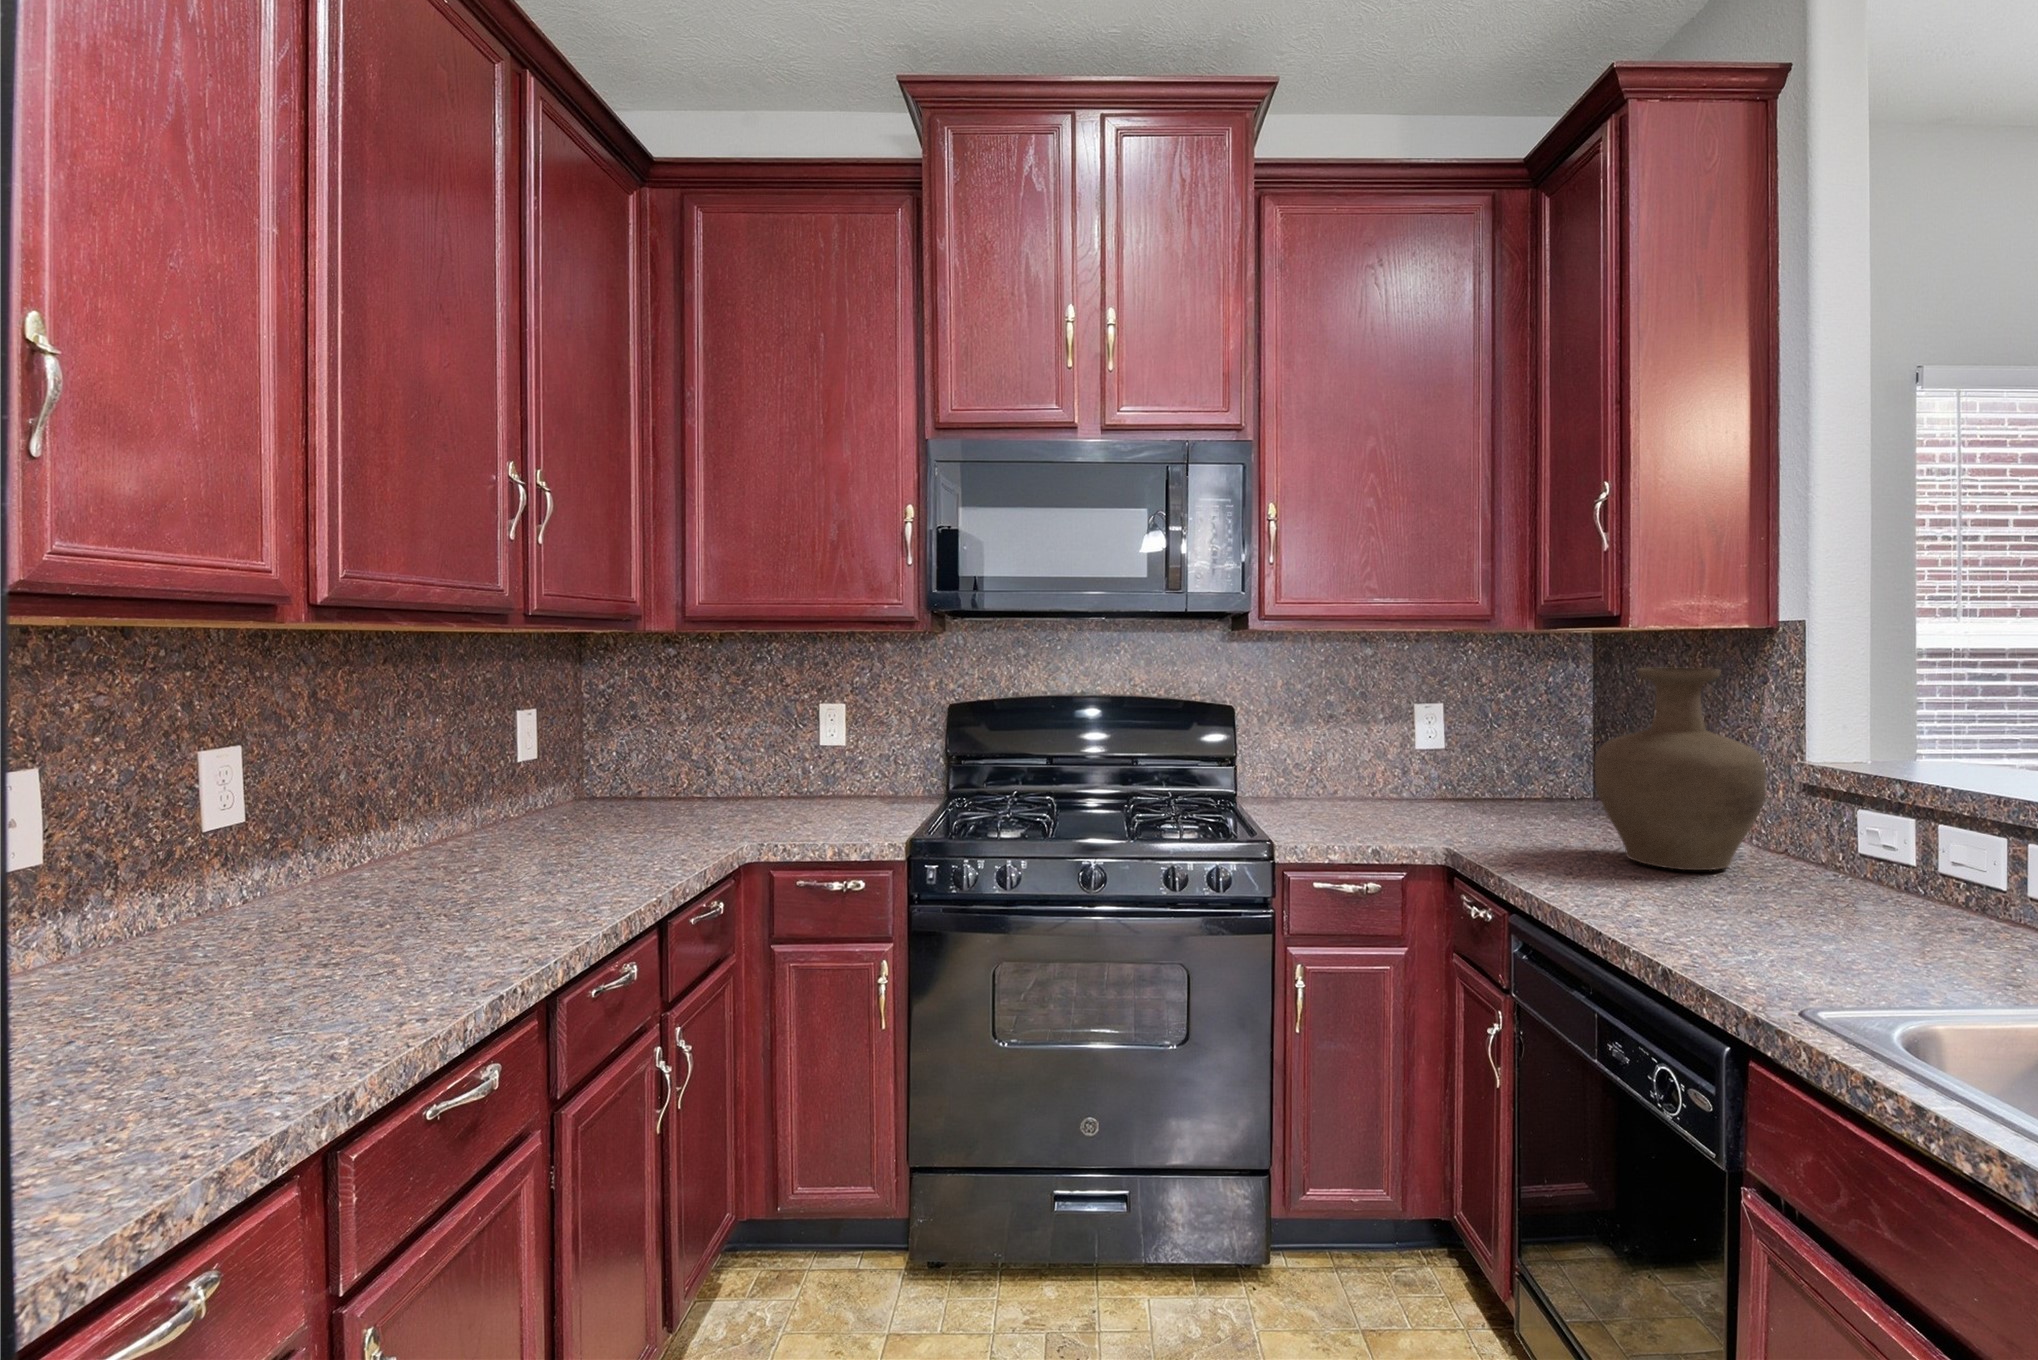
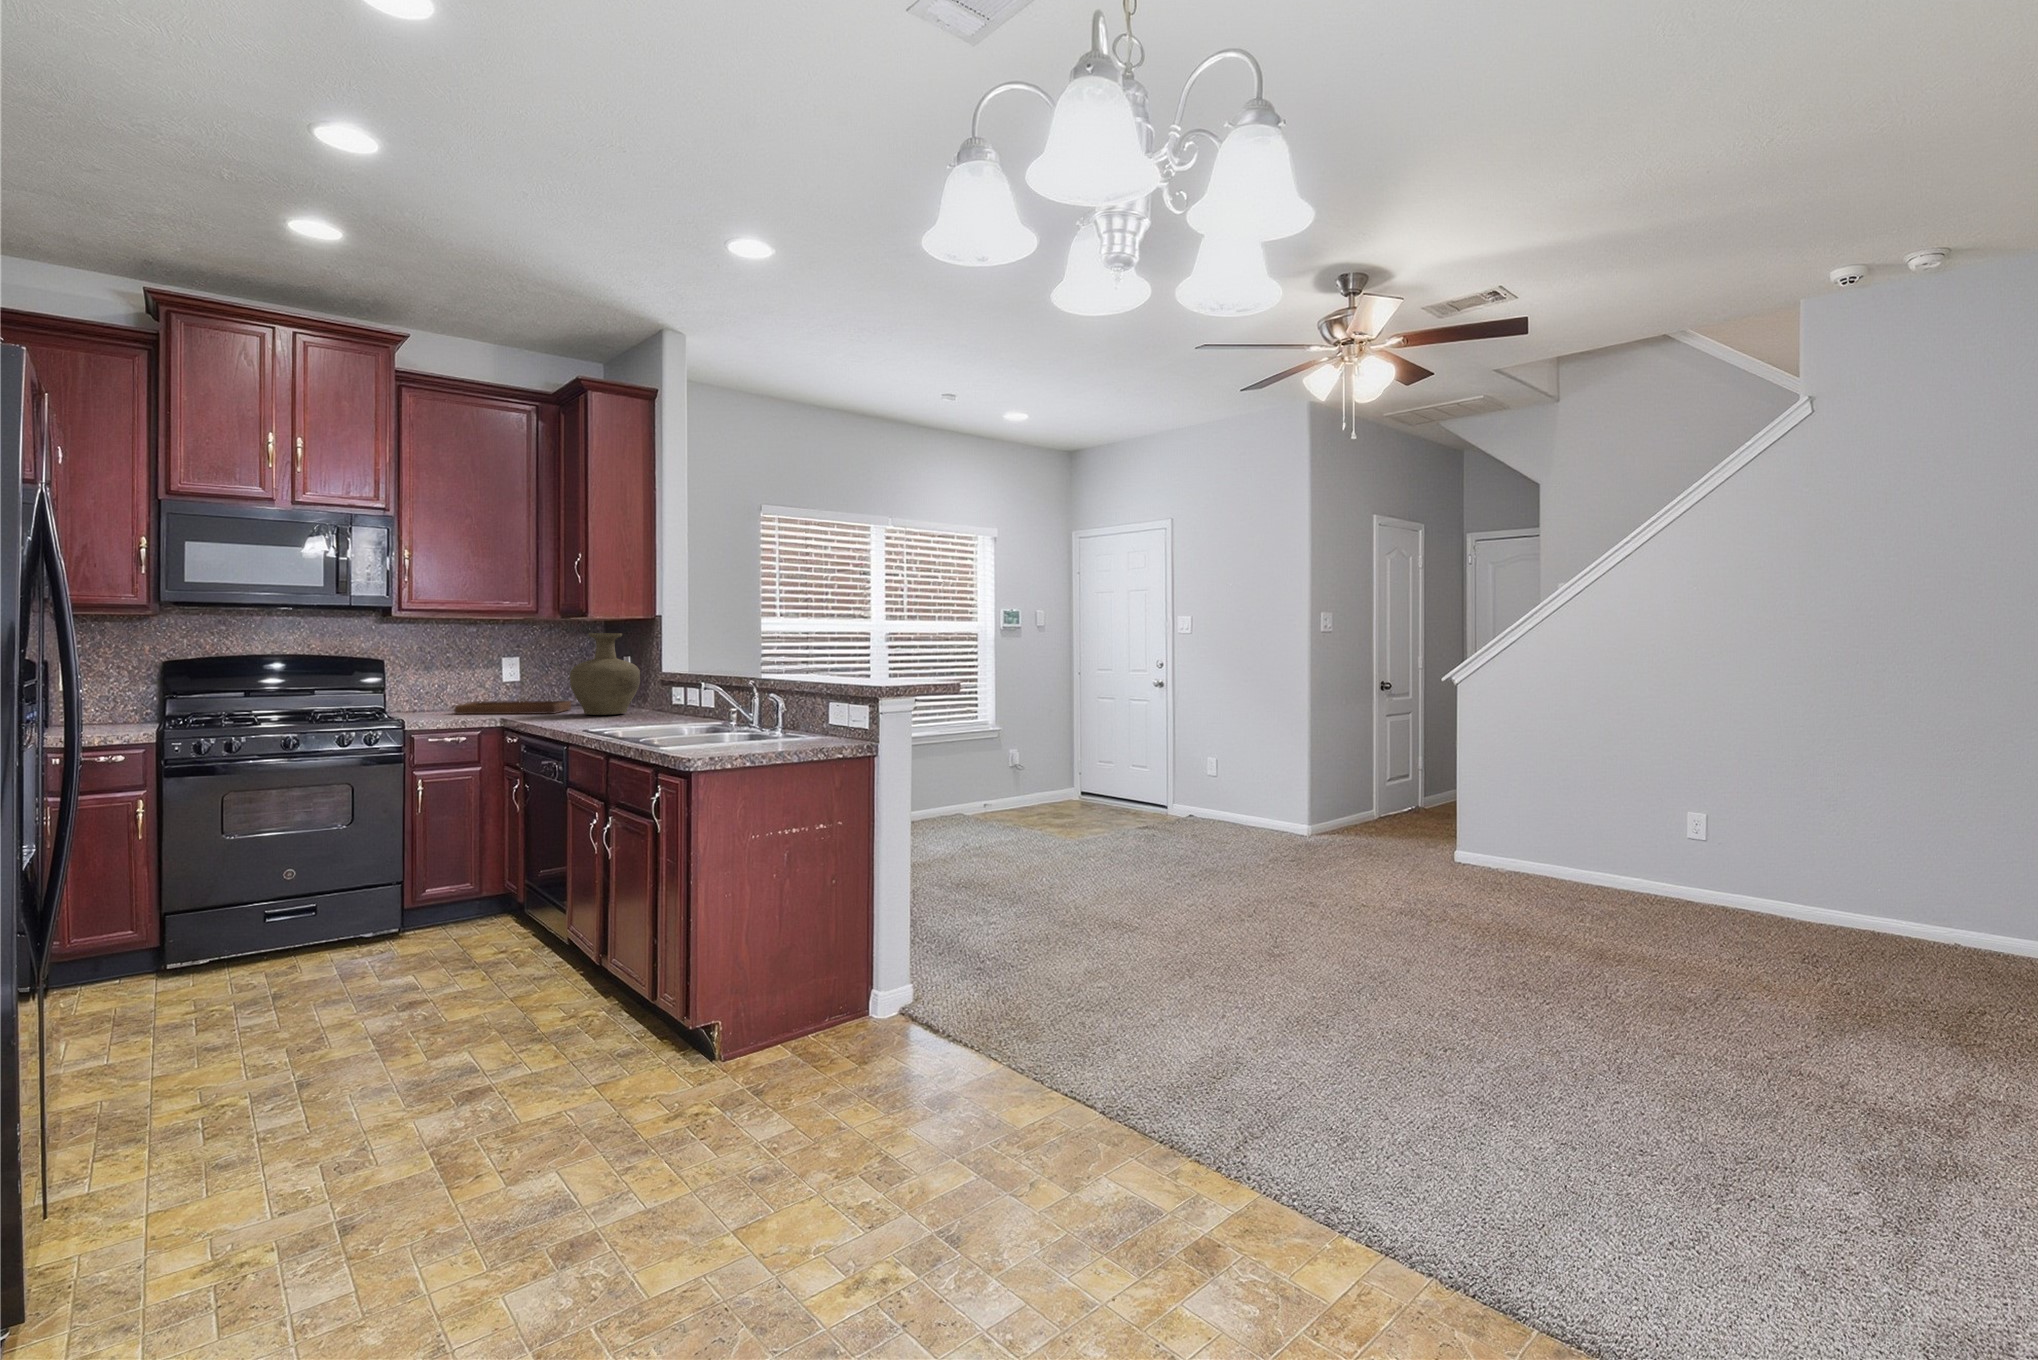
tray: none [1352,760,1569,844] -> present [454,680,571,714]

